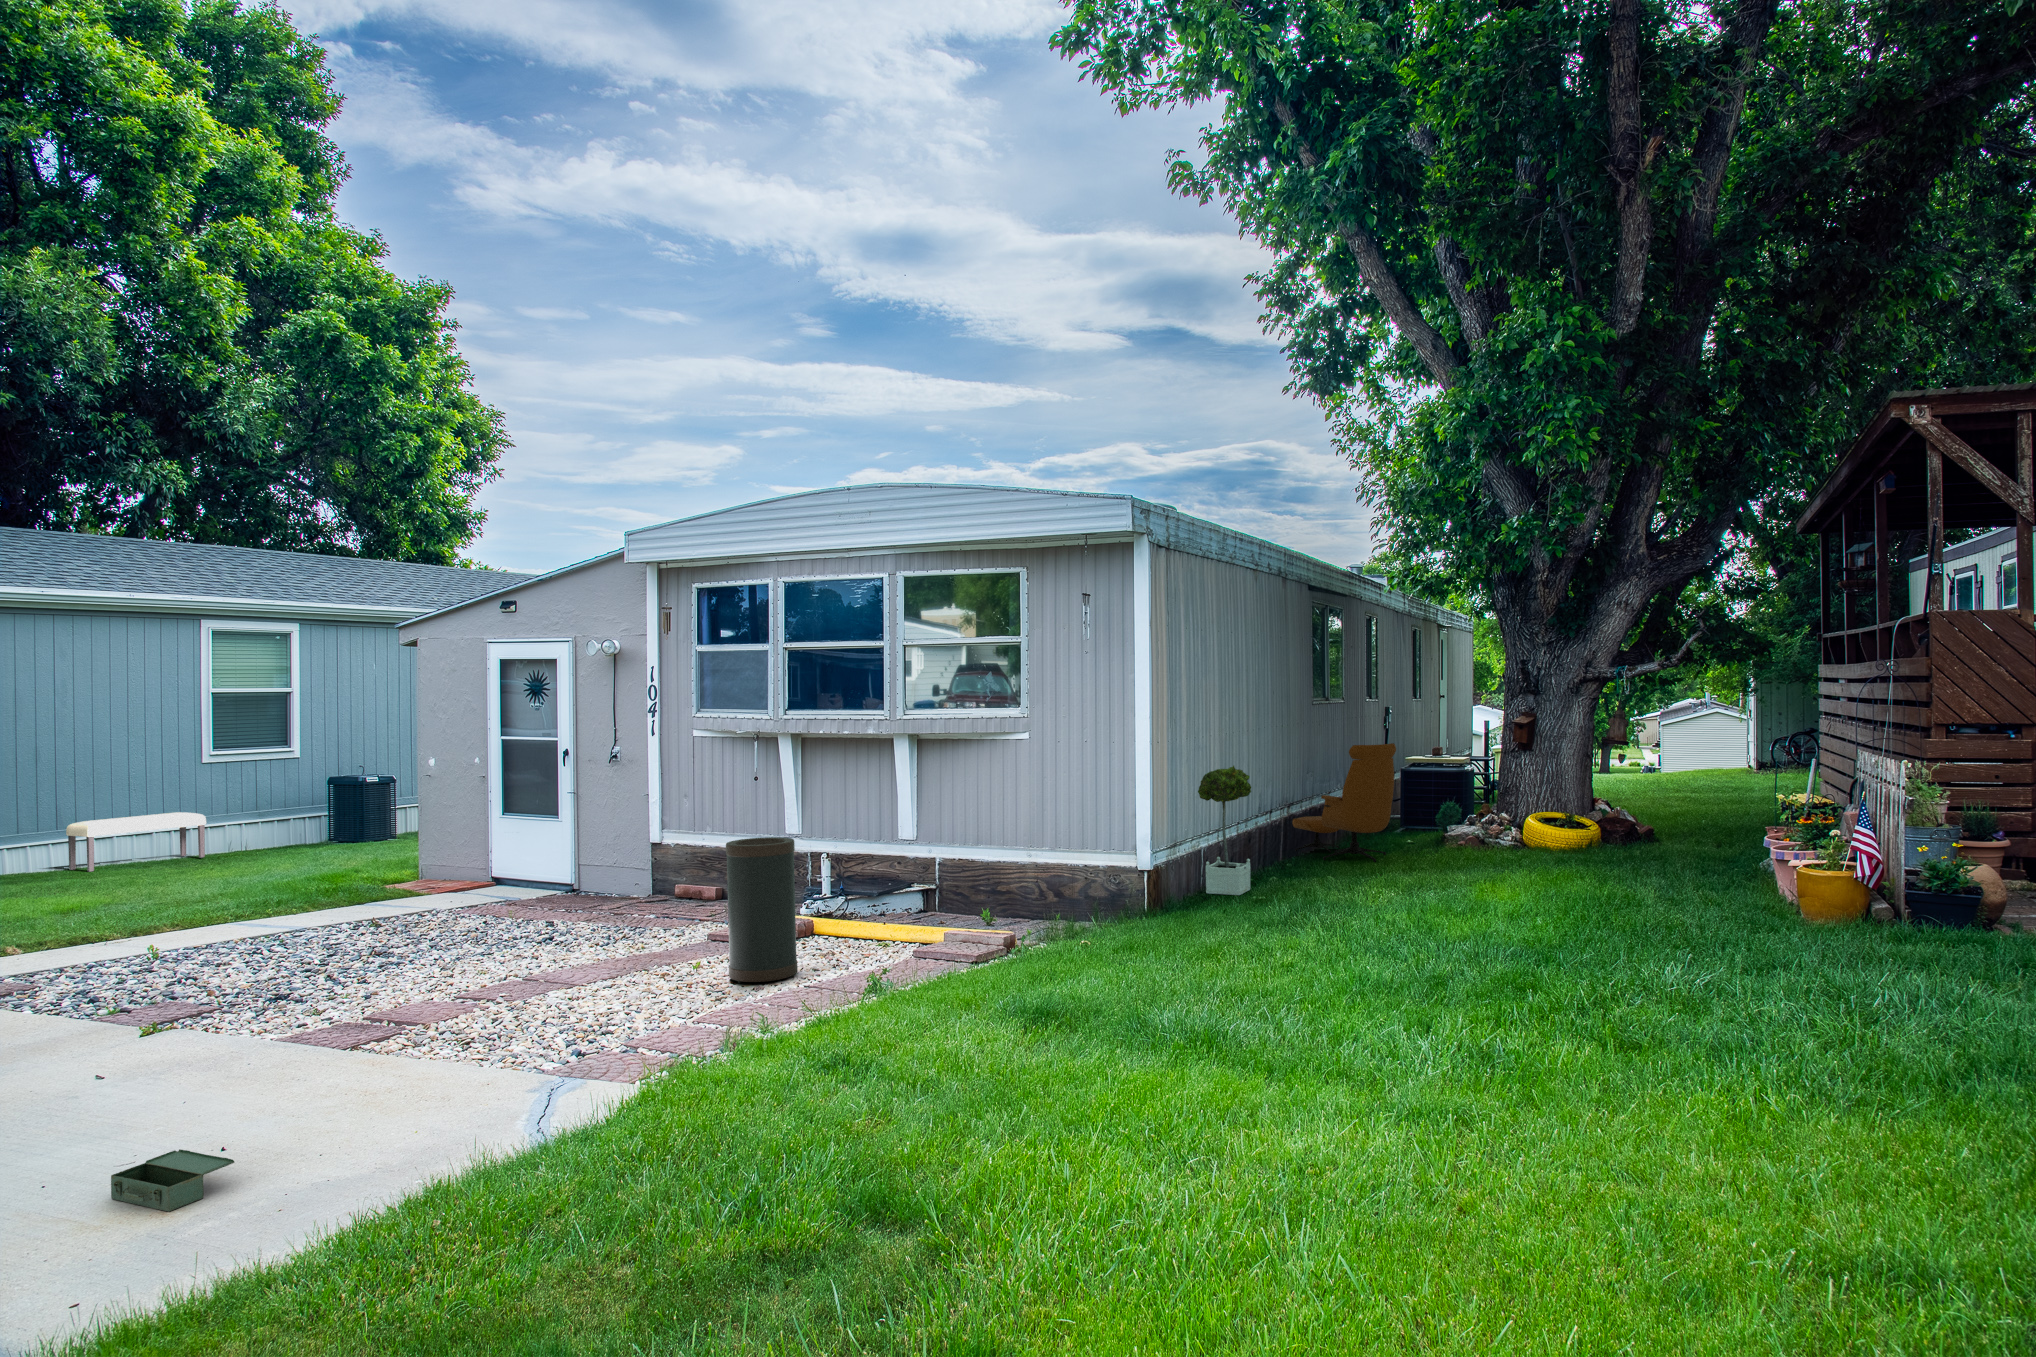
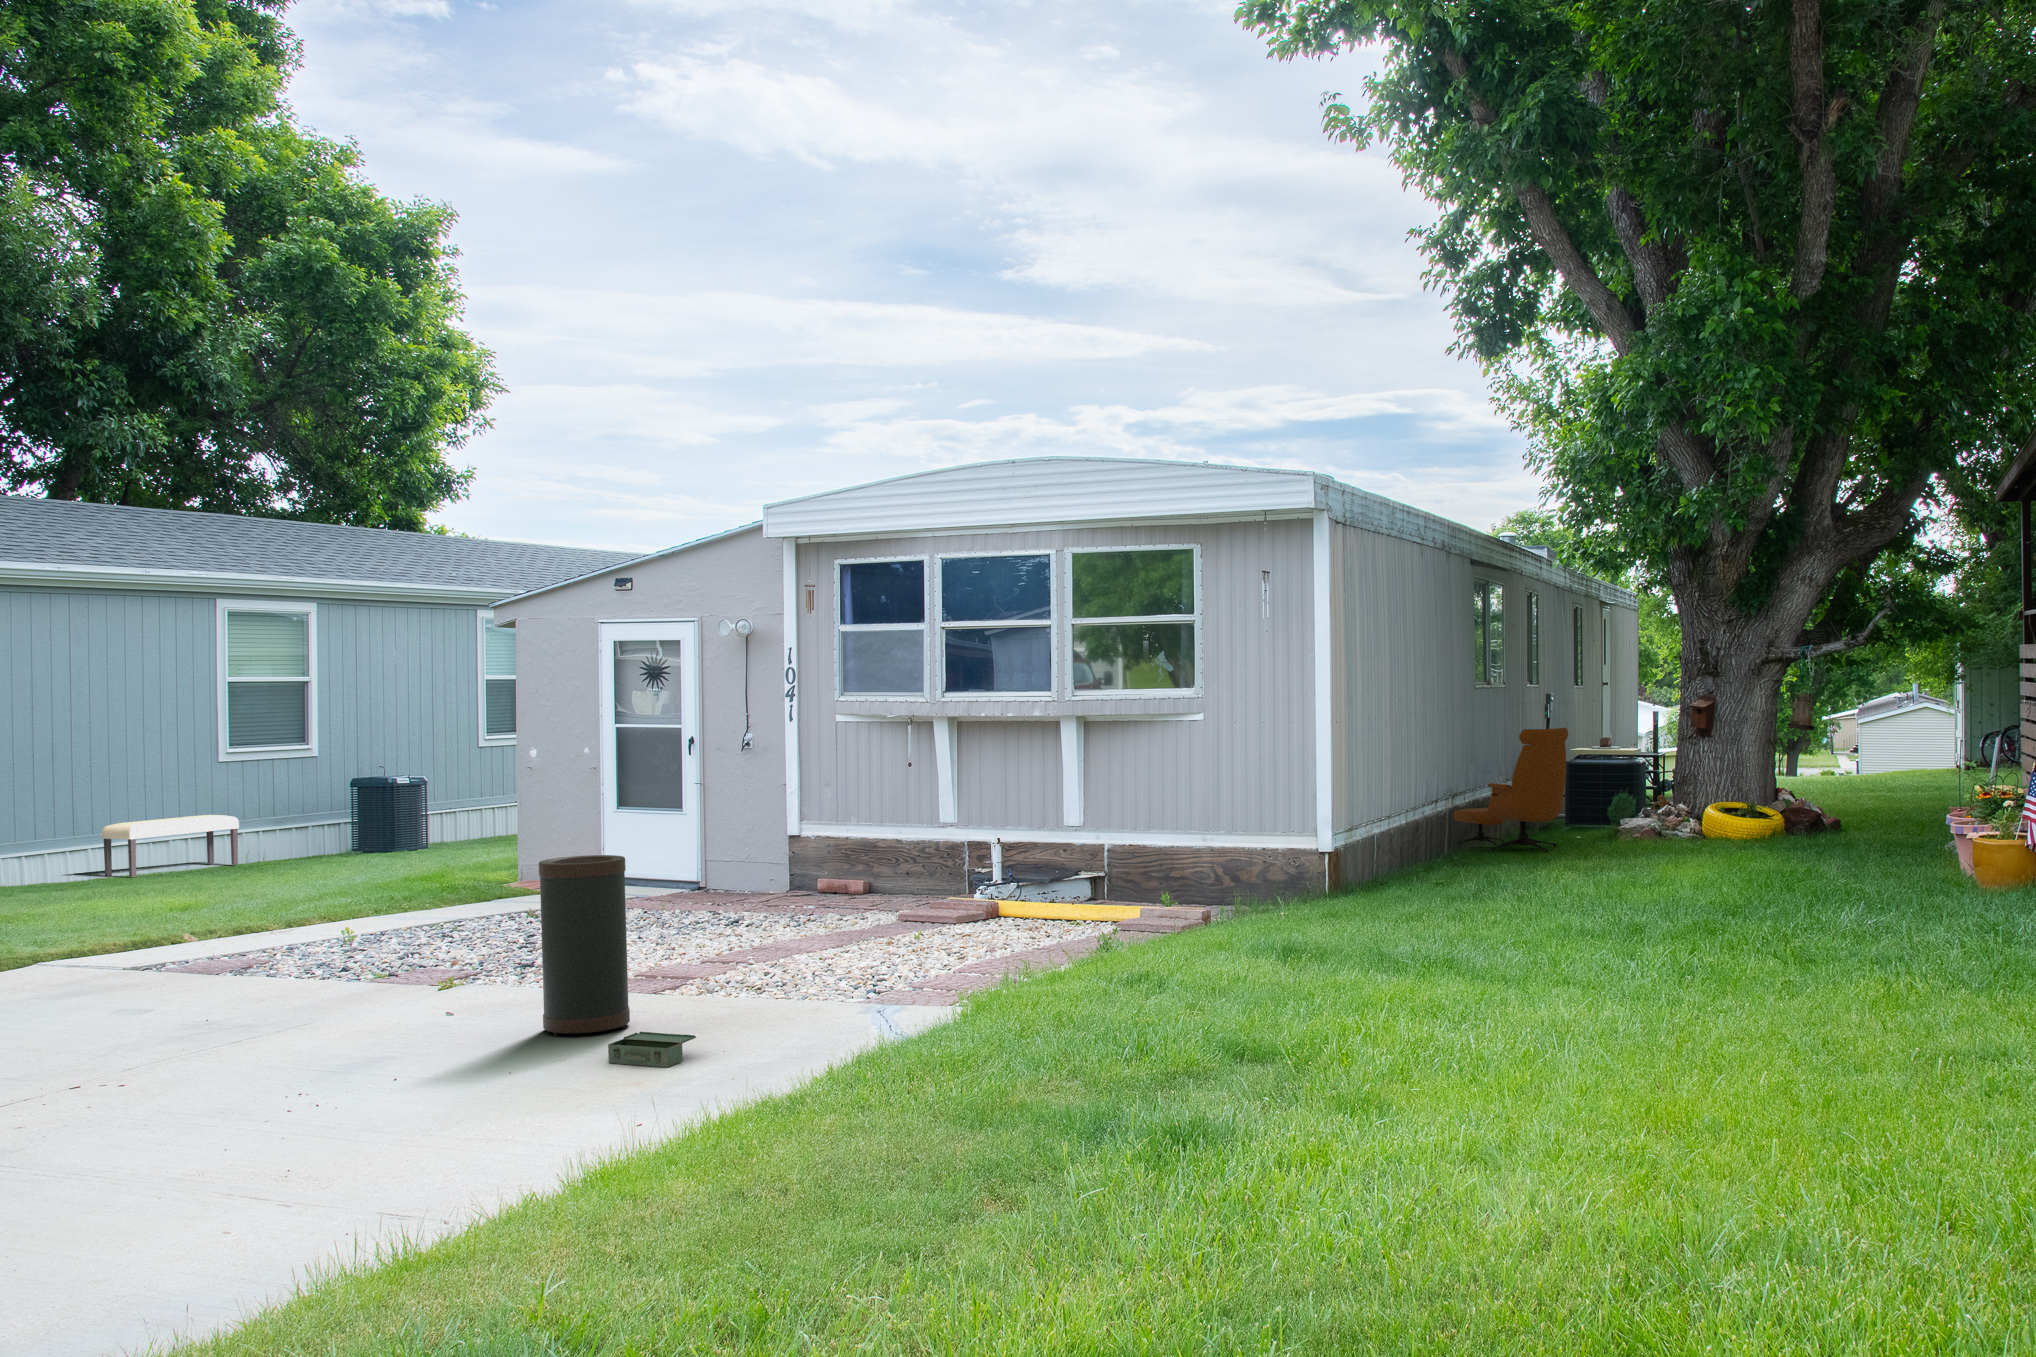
potted tree: present [1198,766,1251,895] -> none [1373,747,1428,879]
trash can: present [726,837,798,983] -> present [539,855,630,1036]

